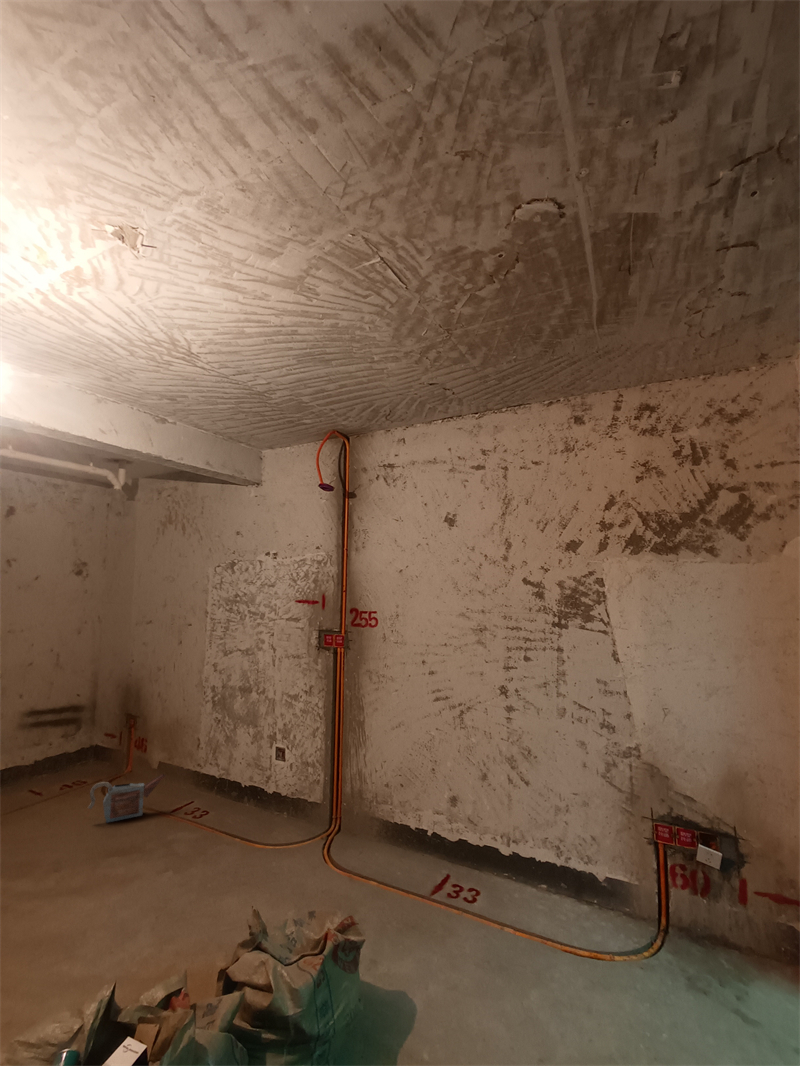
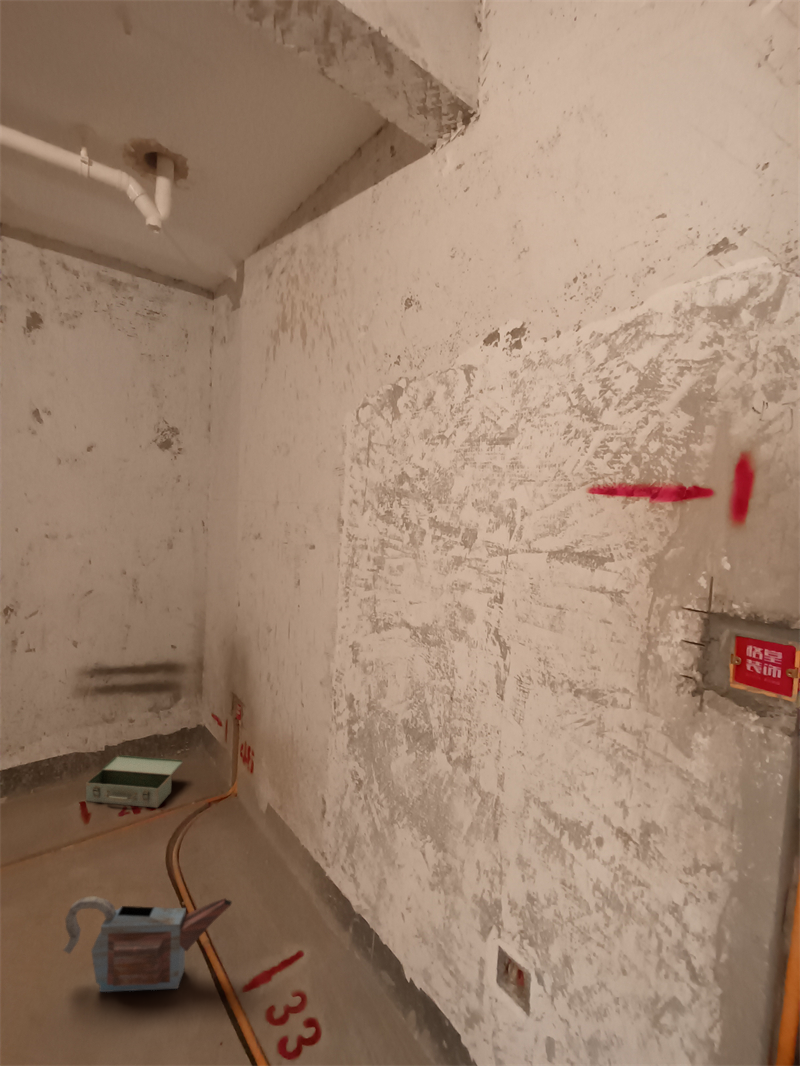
toolbox: none [33,760,92,789] -> present [86,755,183,808]

